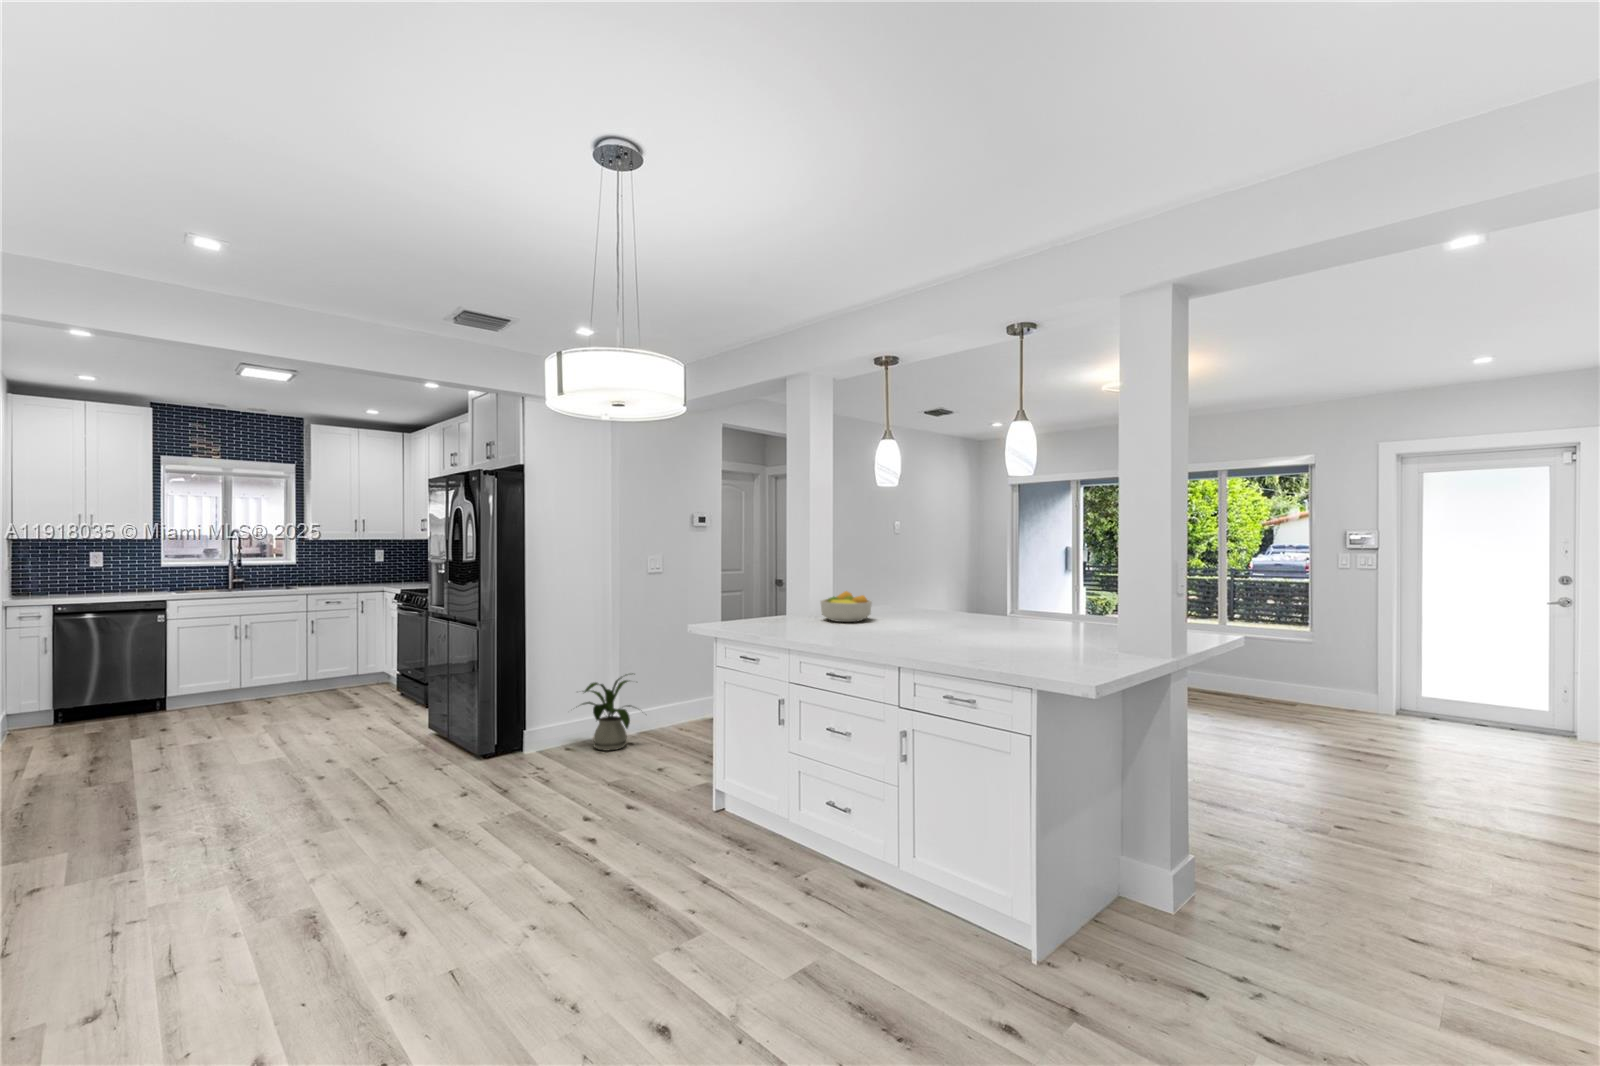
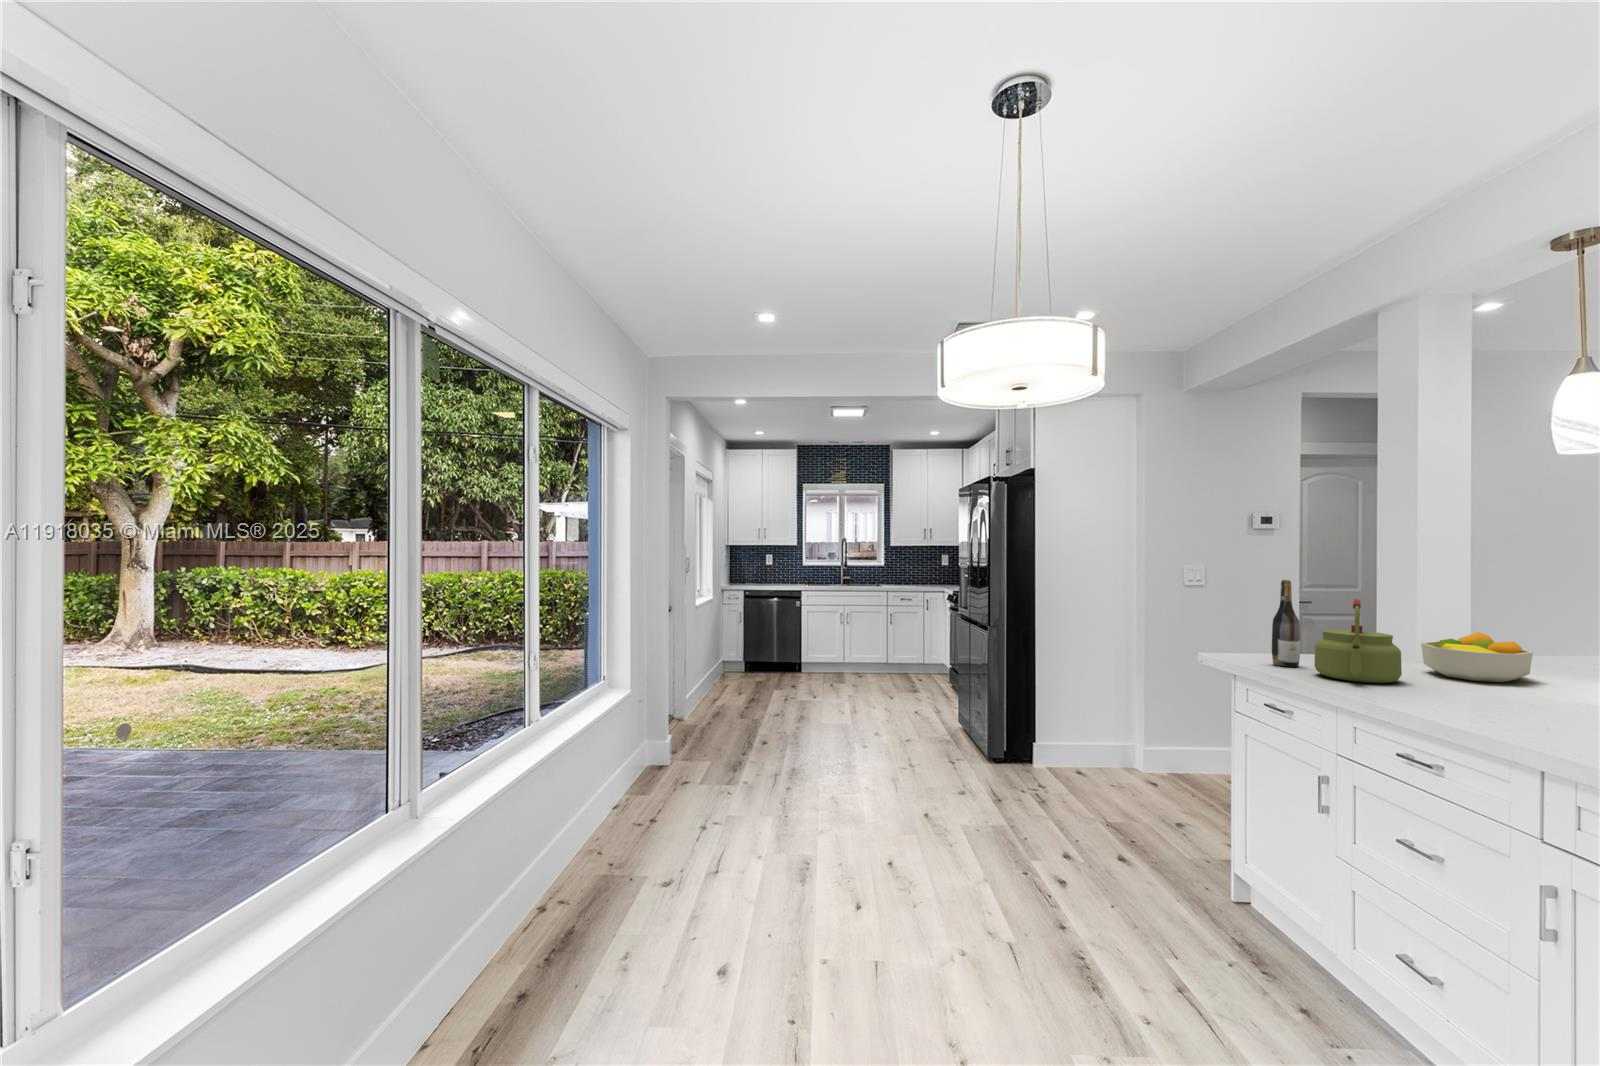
wine bottle: none [741,562,758,626] -> present [1272,580,1300,667]
kettle: none [770,573,817,631] -> present [1314,599,1402,683]
house plant: present [582,673,633,750] -> none [1081,702,1176,785]

